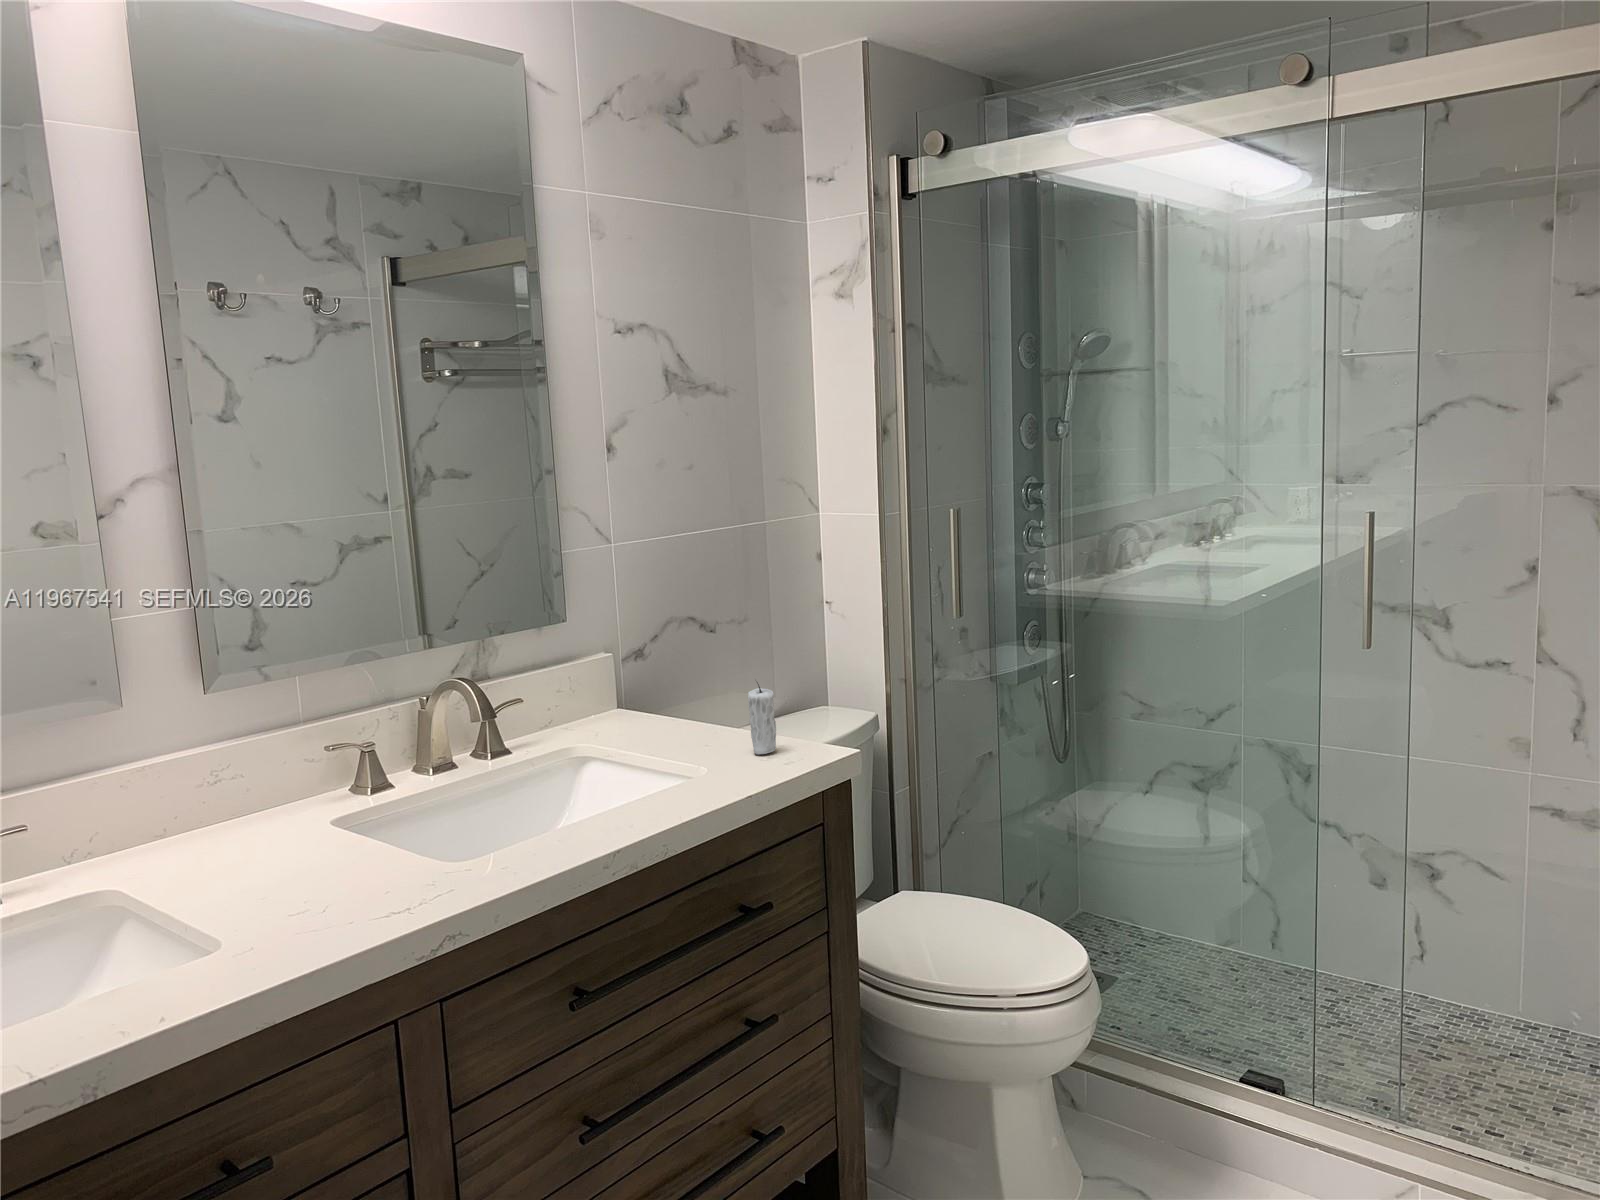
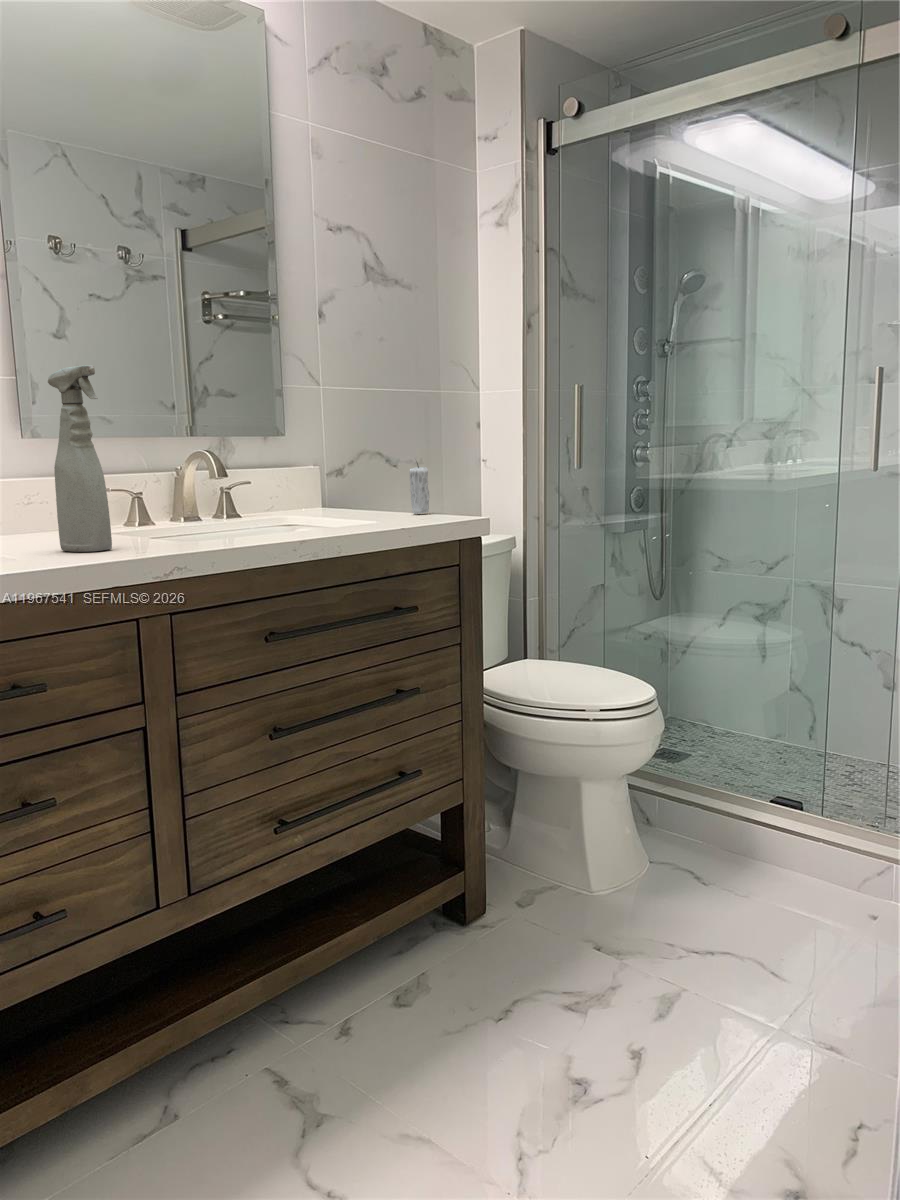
spray bottle: none [256,664,353,922] -> present [48,365,112,552]

